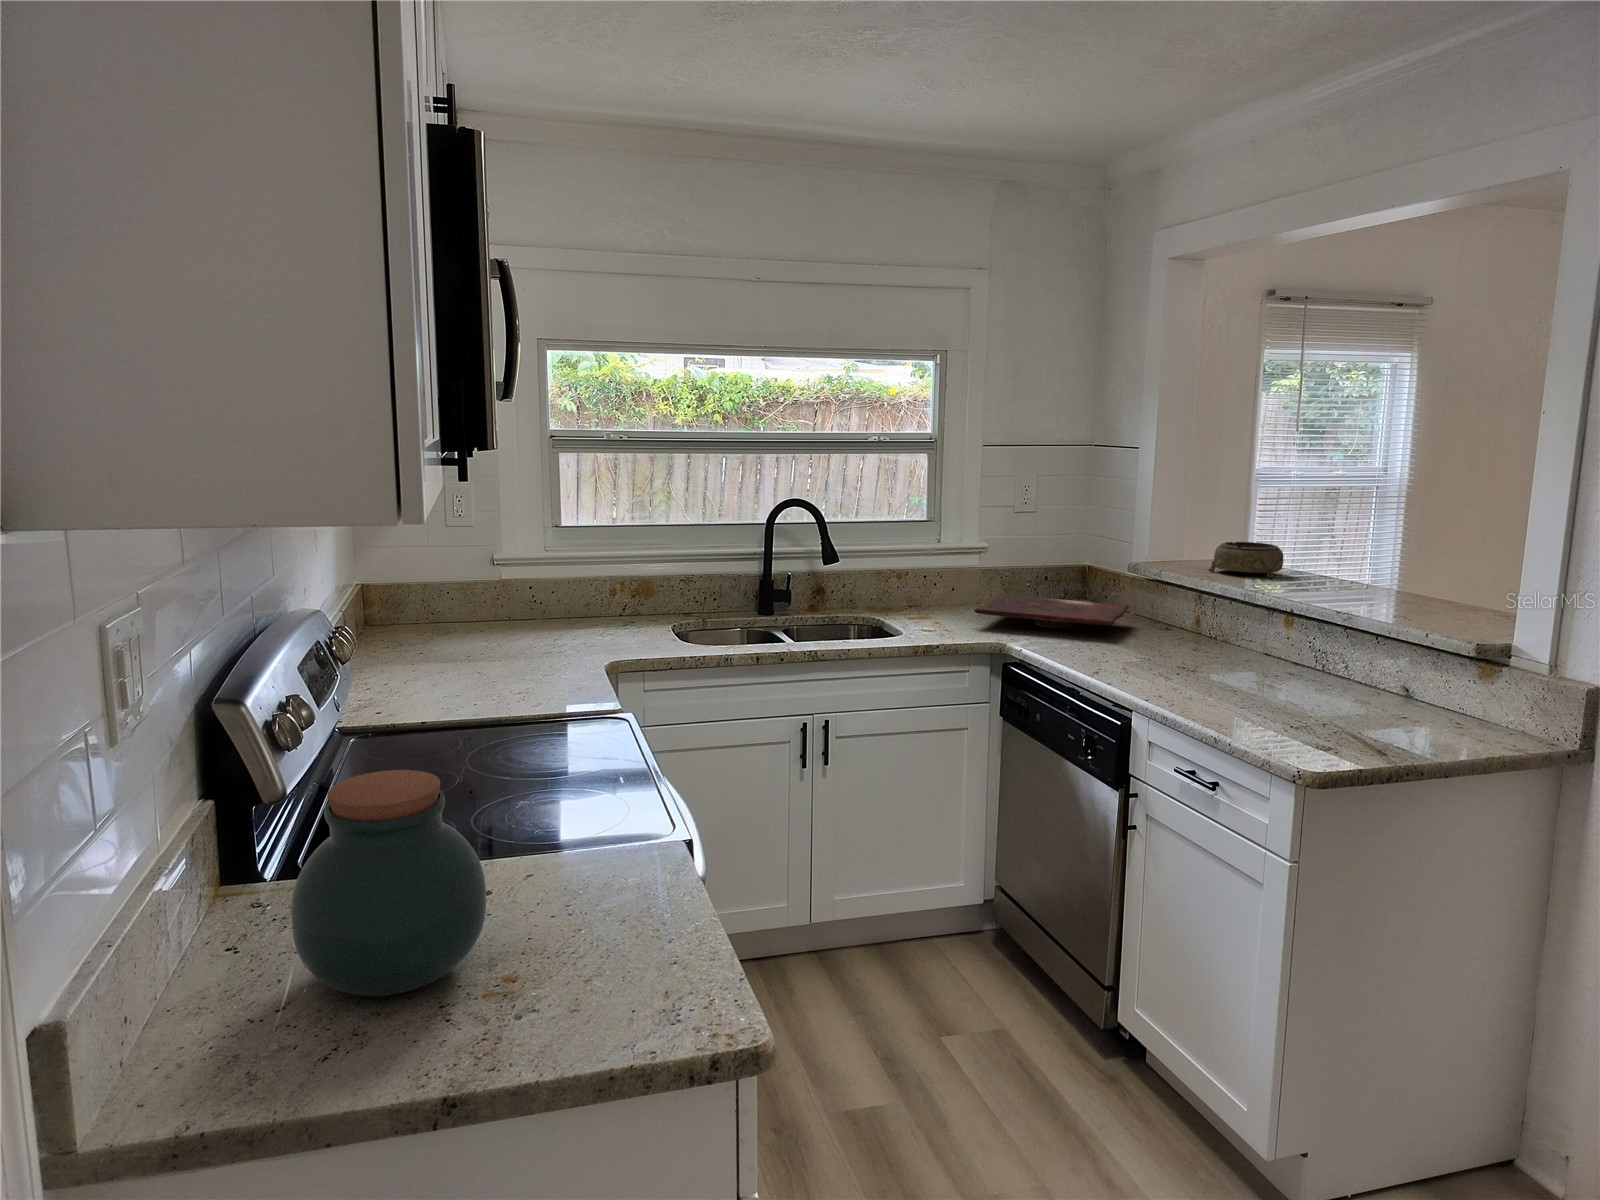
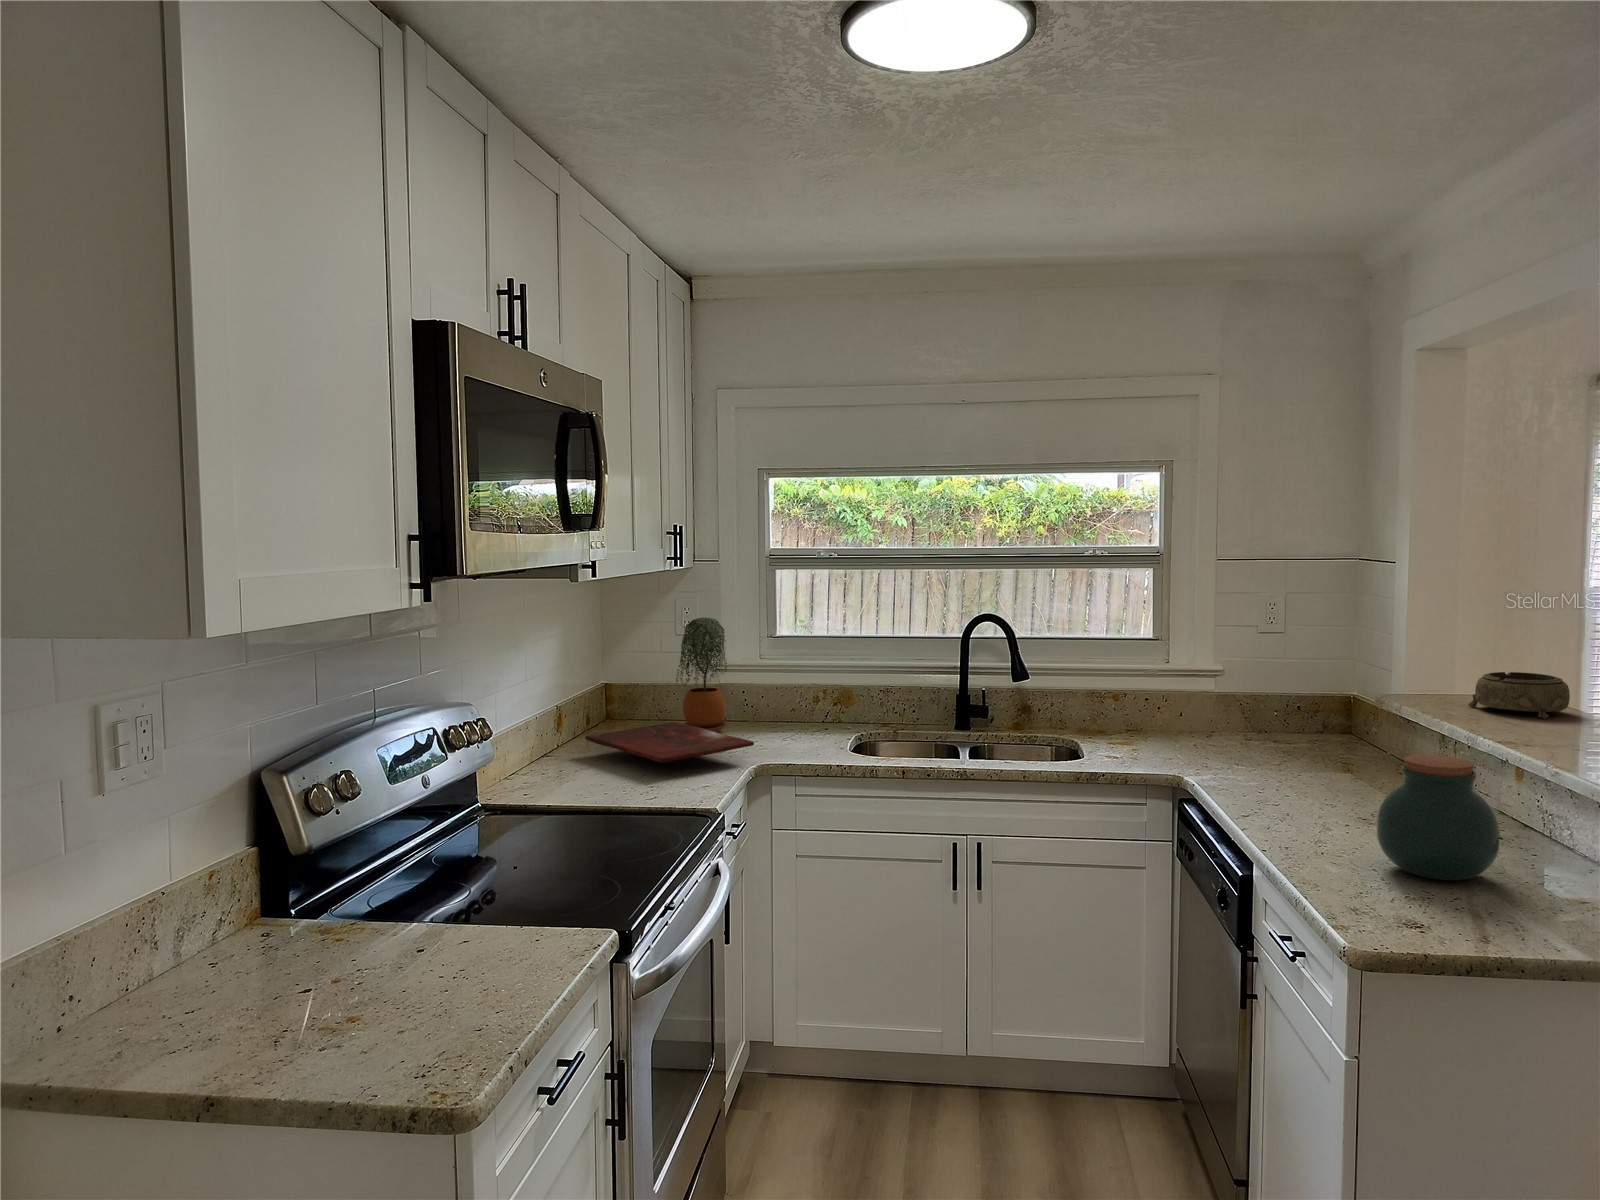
potted plant: none [468,504,525,635] -> present [676,617,727,732]
cutting board: present [974,595,1129,628] -> present [585,722,754,763]
jar: present [291,770,486,996] -> present [1377,754,1500,880]

